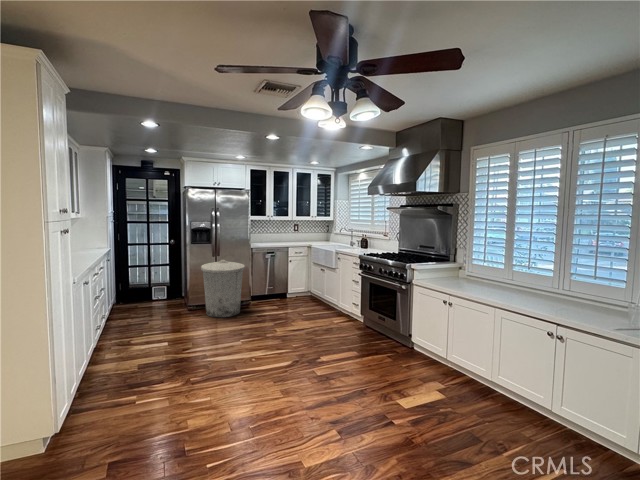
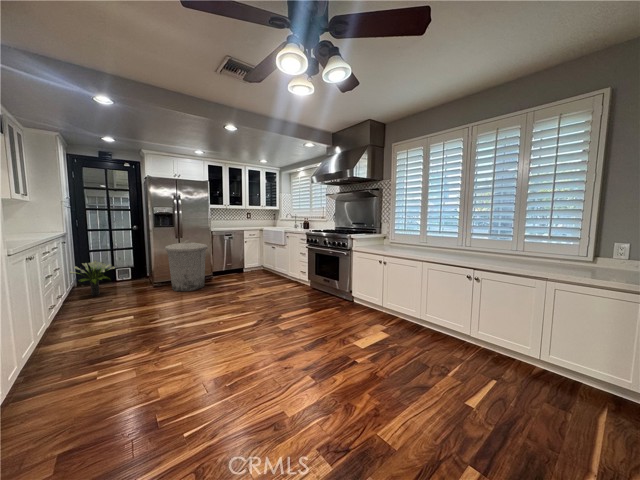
potted plant: none [112,278,152,315] -> present [70,260,115,296]

